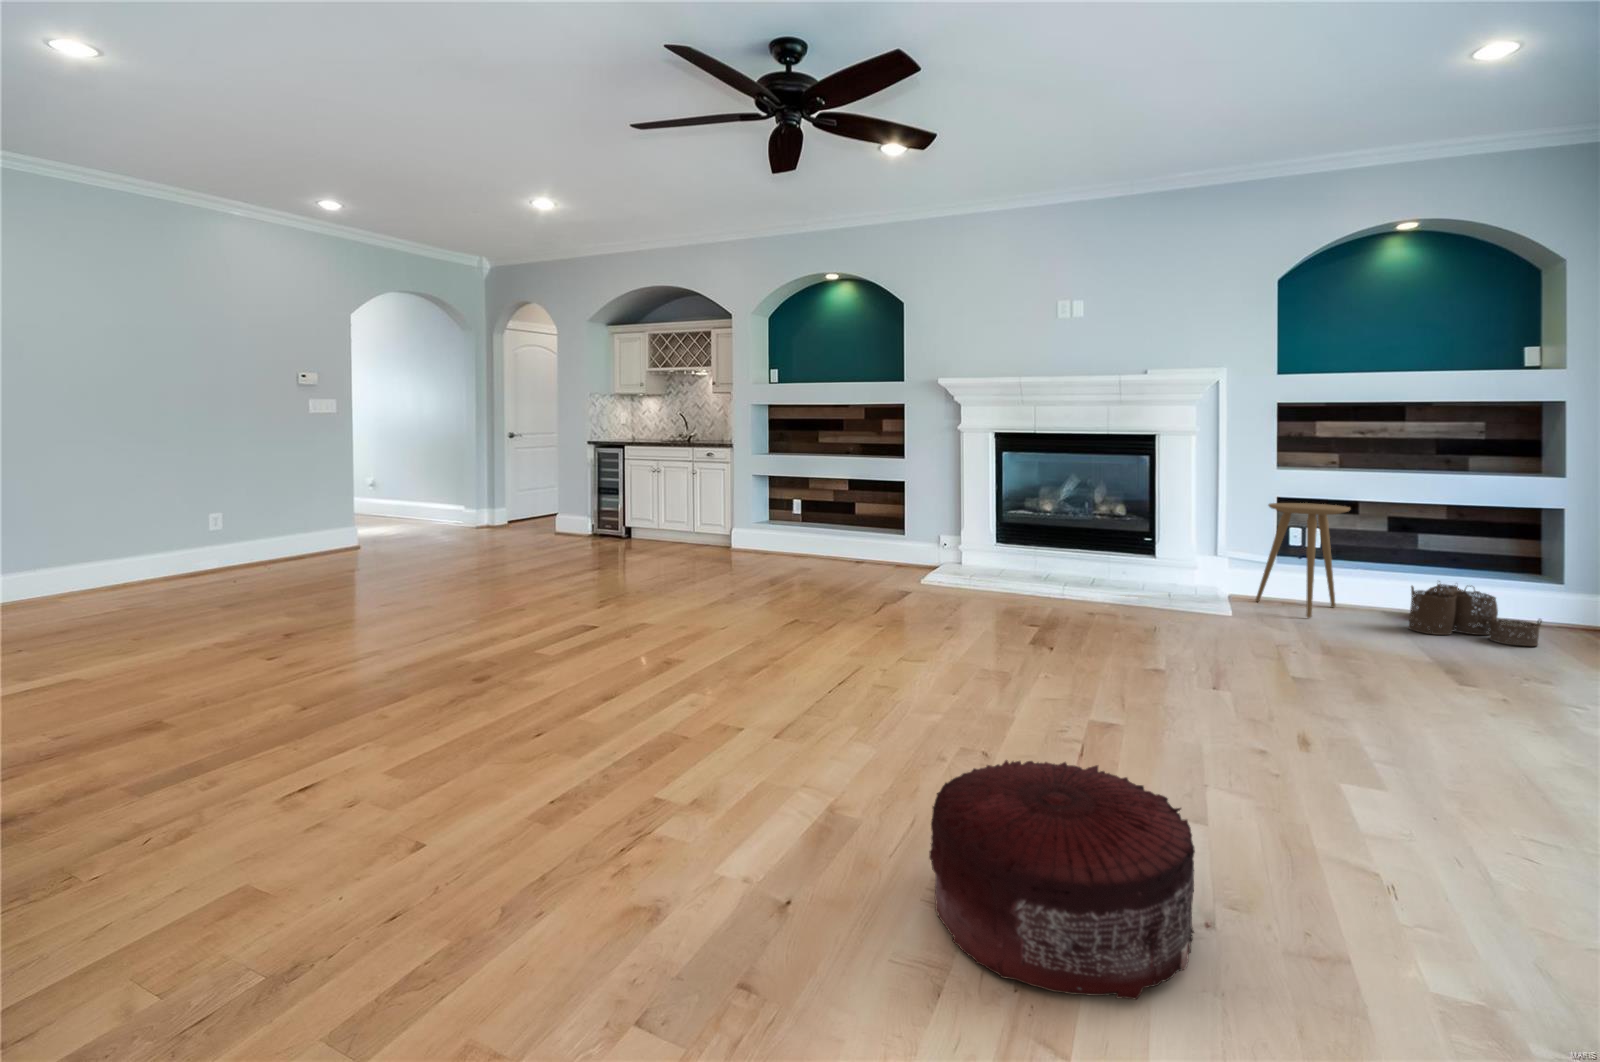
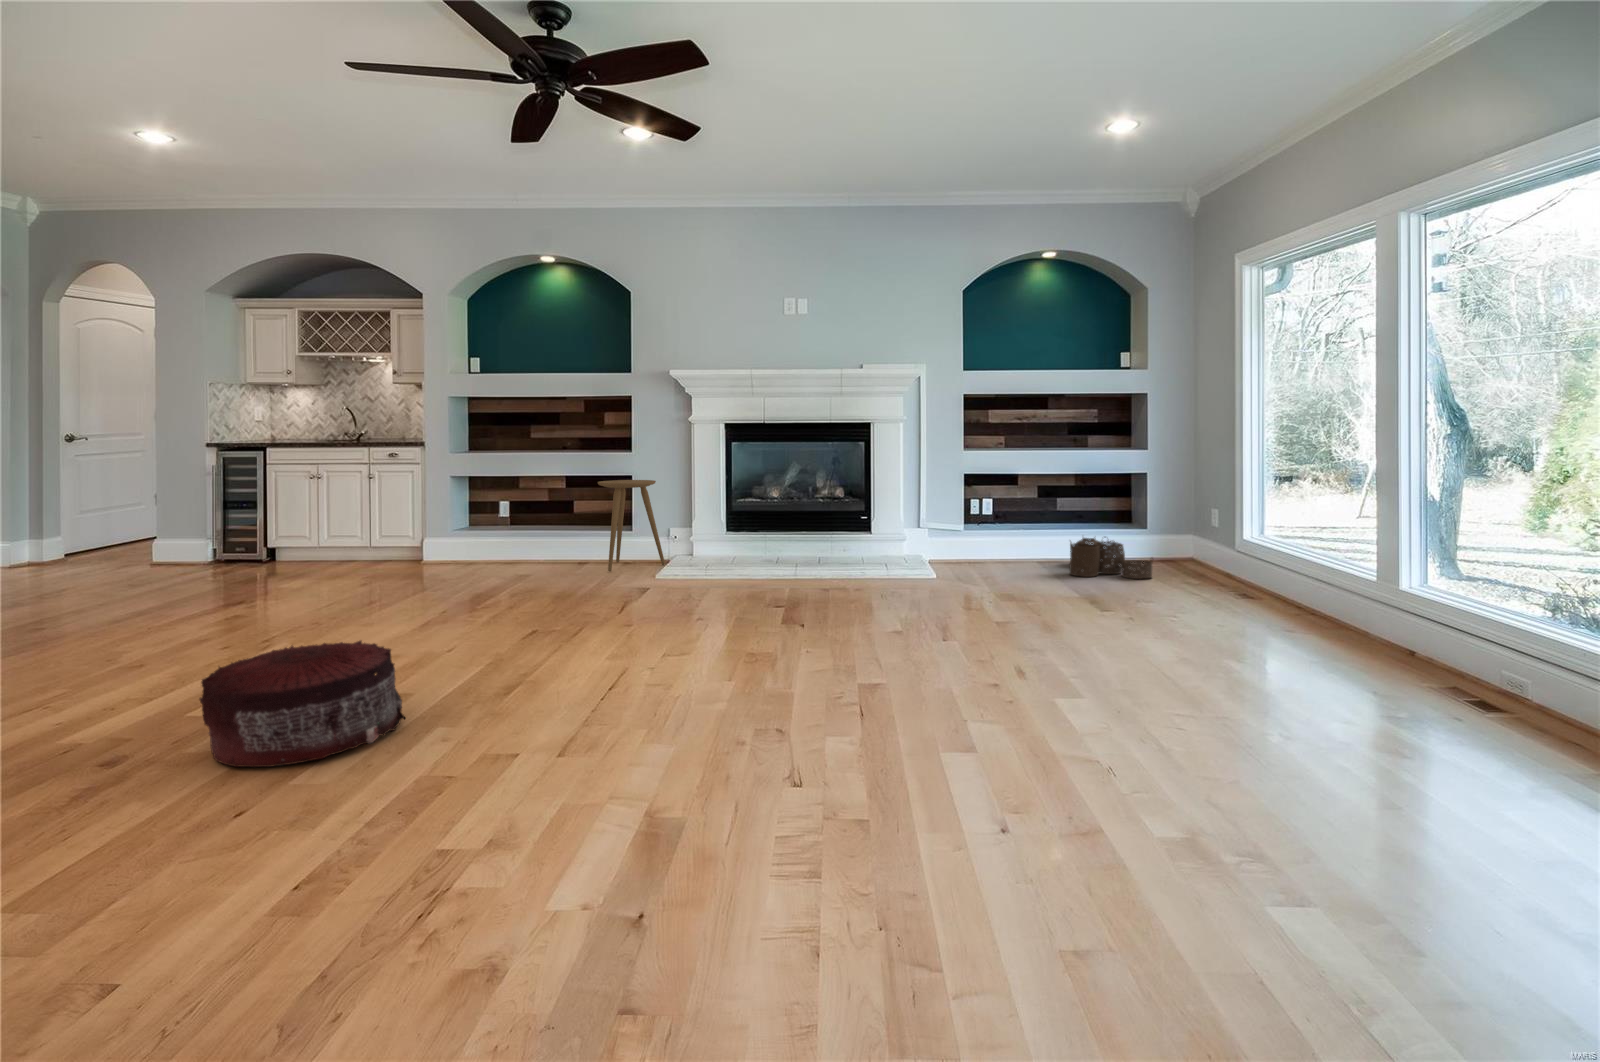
side table: present [1256,503,1350,618] -> present [598,480,665,571]
pouf: present [929,760,1195,999] -> present [199,641,405,767]

